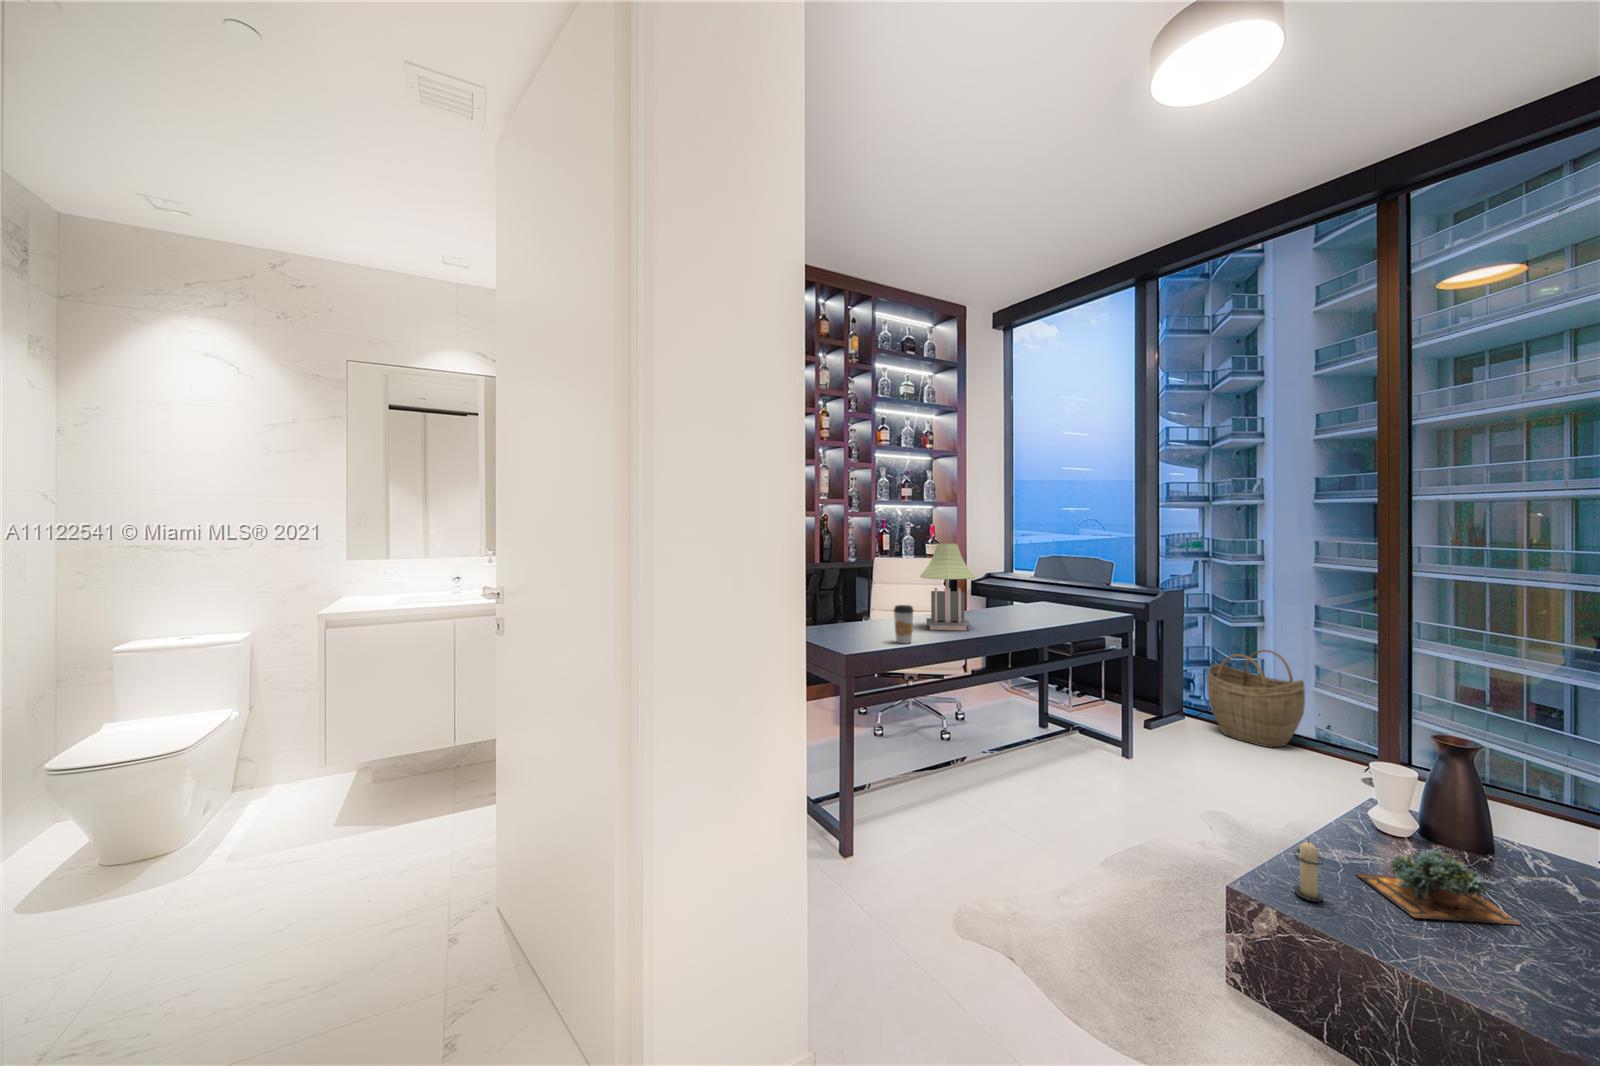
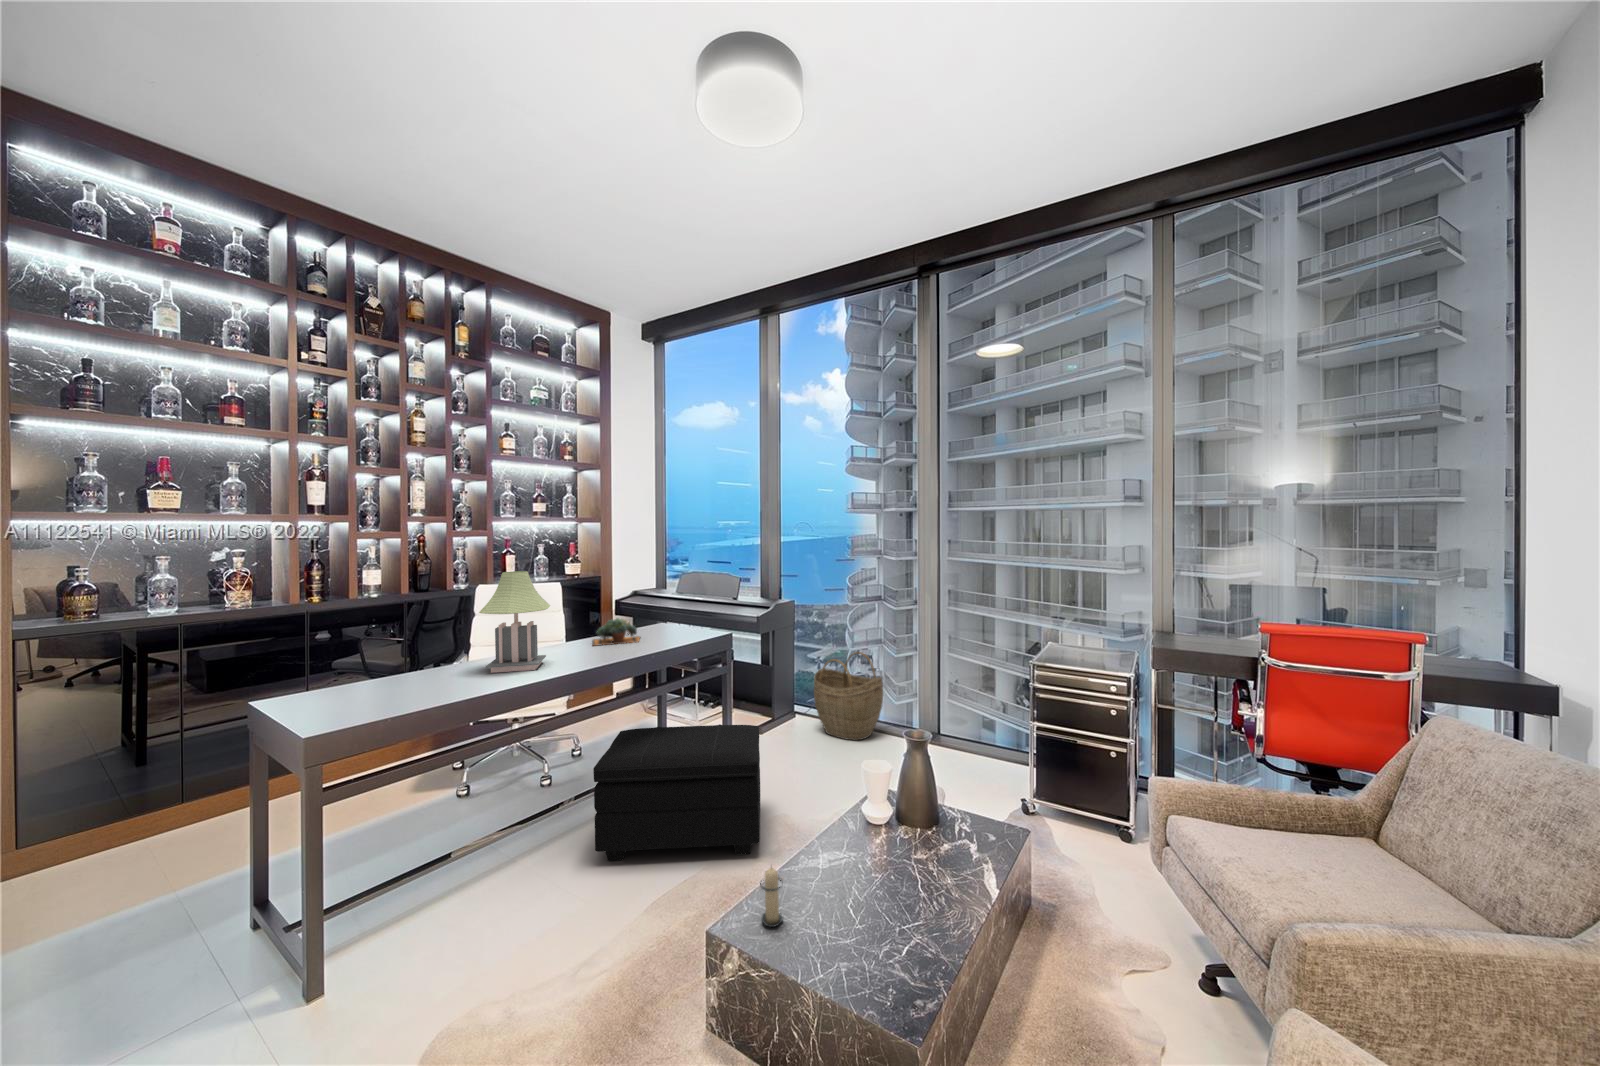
coffee cup: present [894,605,914,644] -> none [414,651,443,699]
footstool: none [1026,696,1204,836] -> present [593,724,760,861]
succulent plant: present [1357,849,1520,925] -> present [592,618,640,646]

